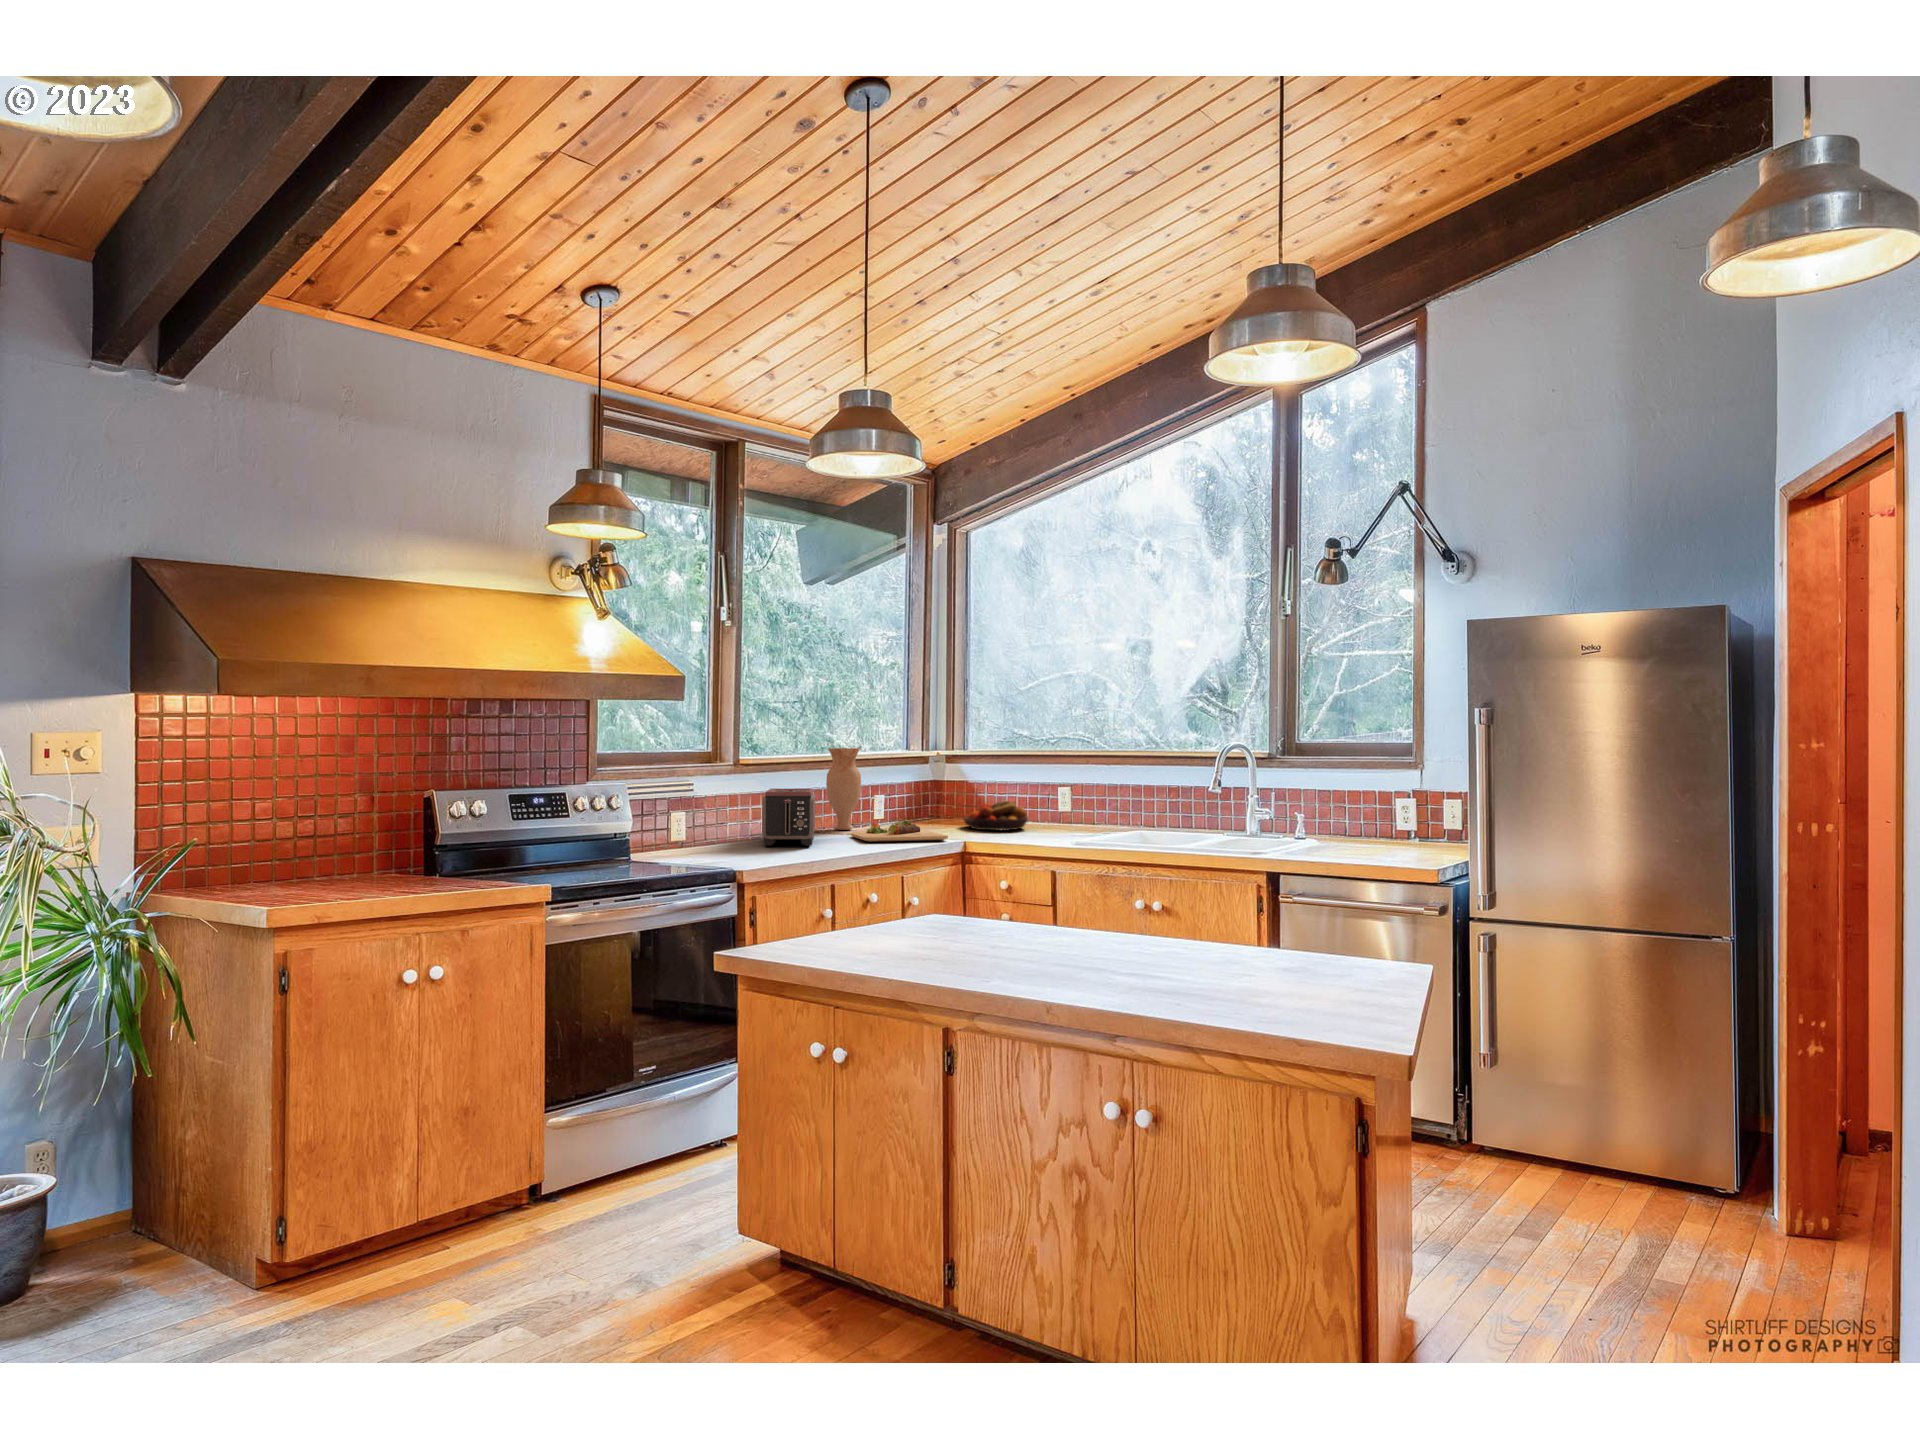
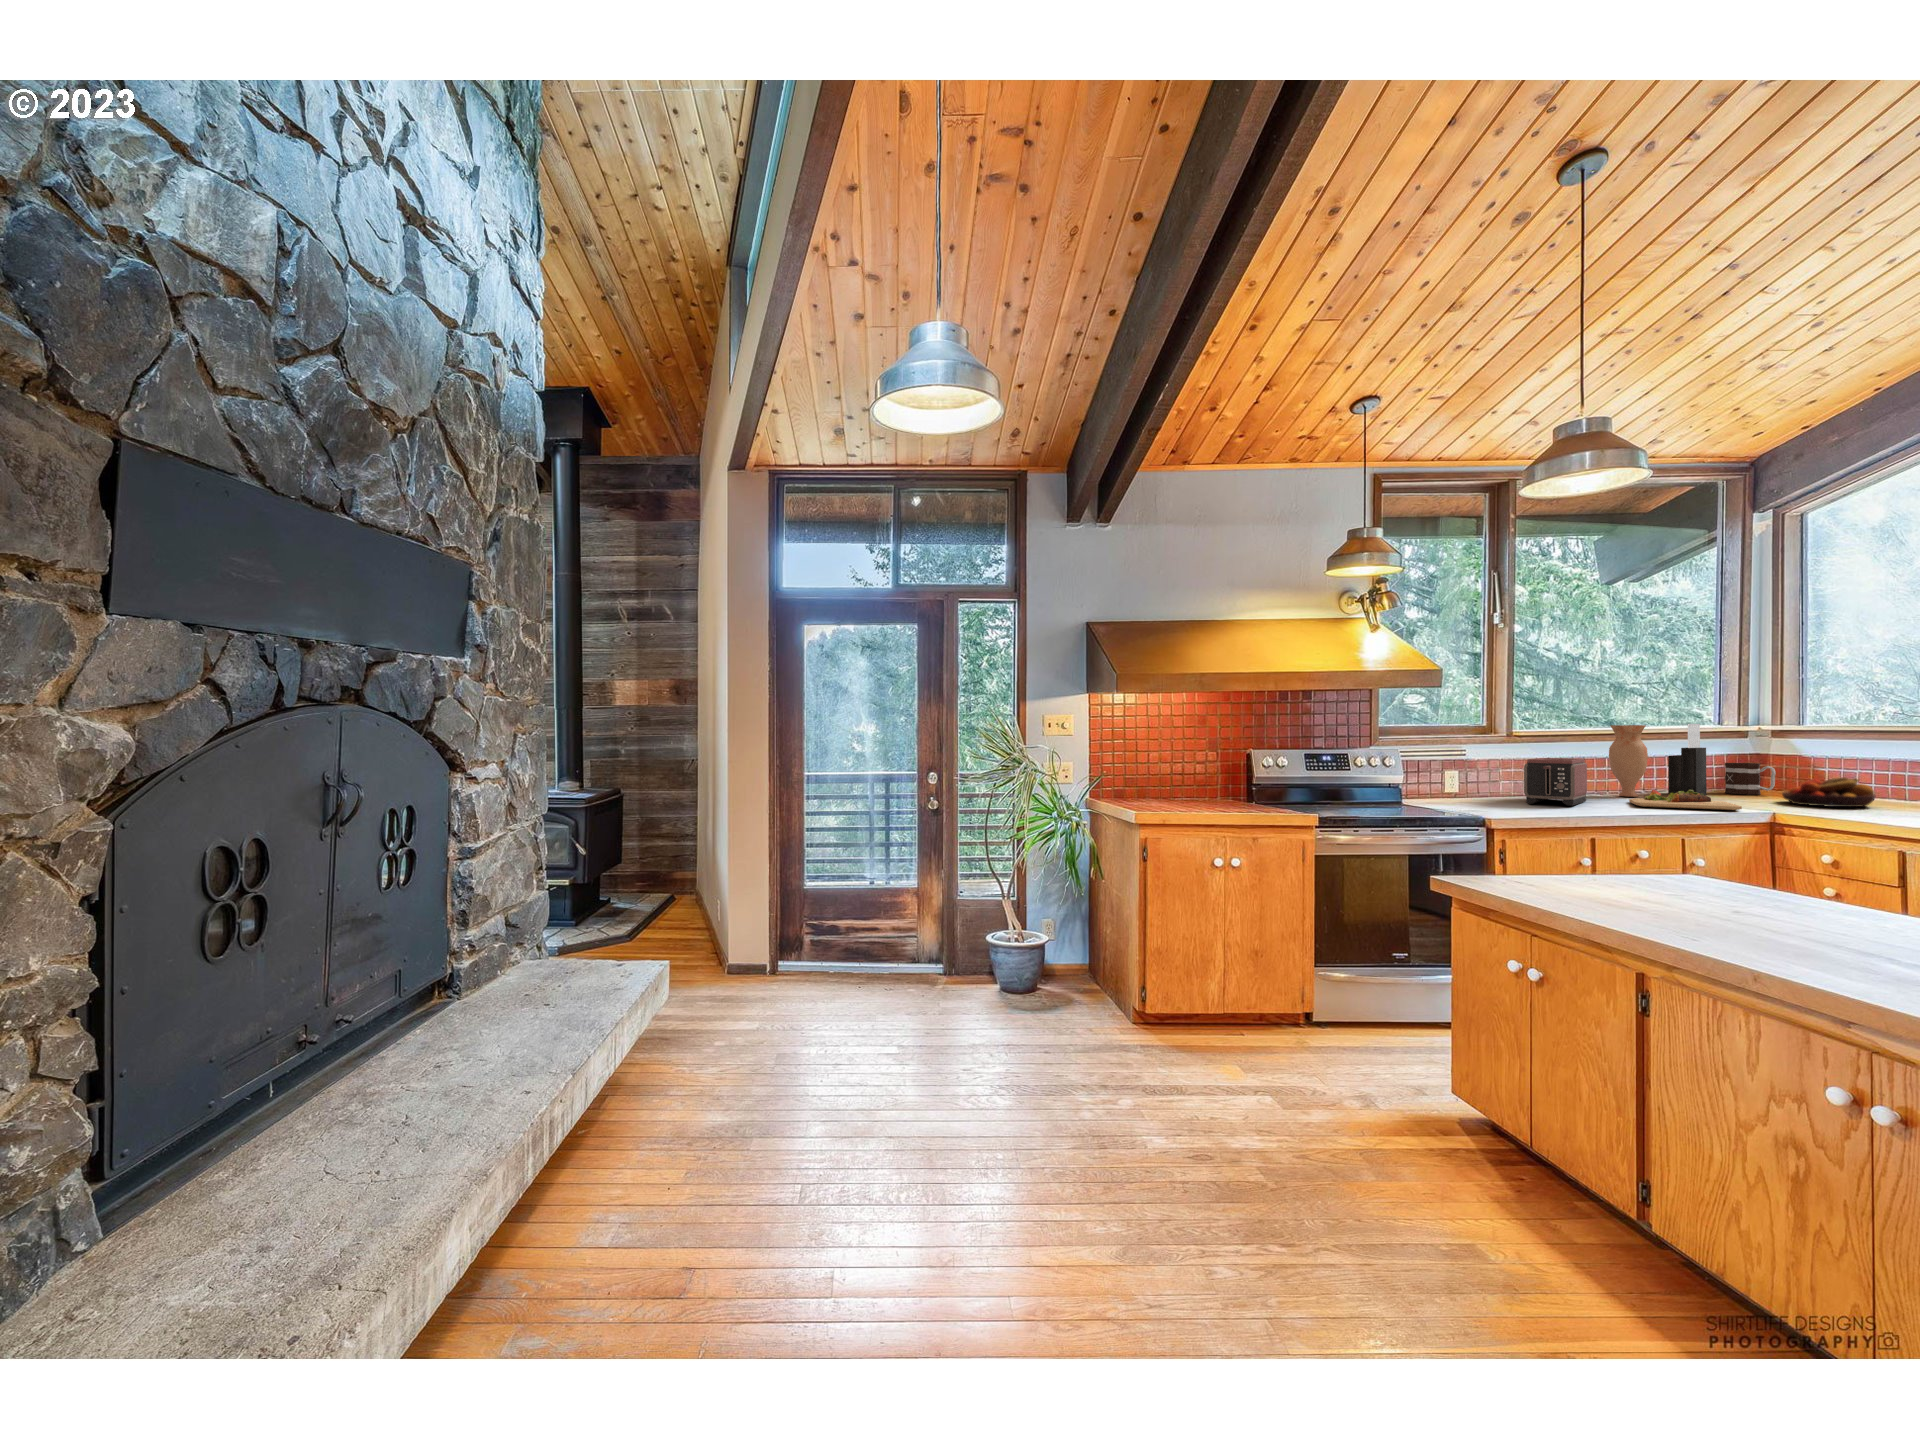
knife block: none [871,746,902,825] -> present [1668,724,1707,795]
mug: none [913,787,952,820] -> present [1725,763,1776,795]

